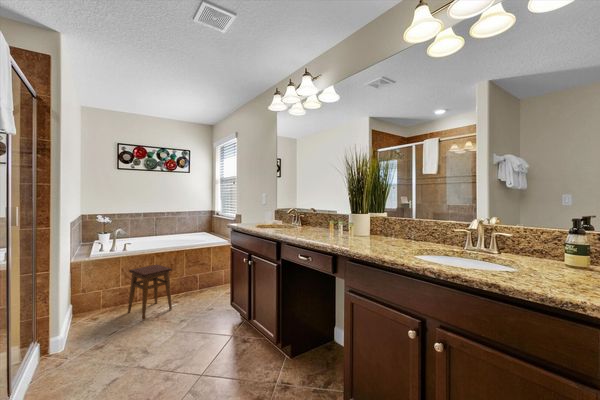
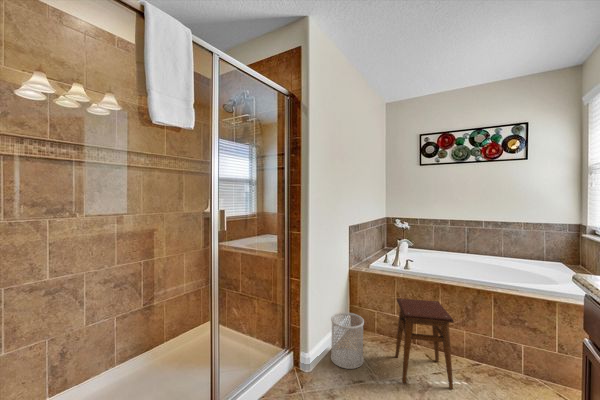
wastebasket: none [72,293,107,337] -> present [331,312,364,369]

